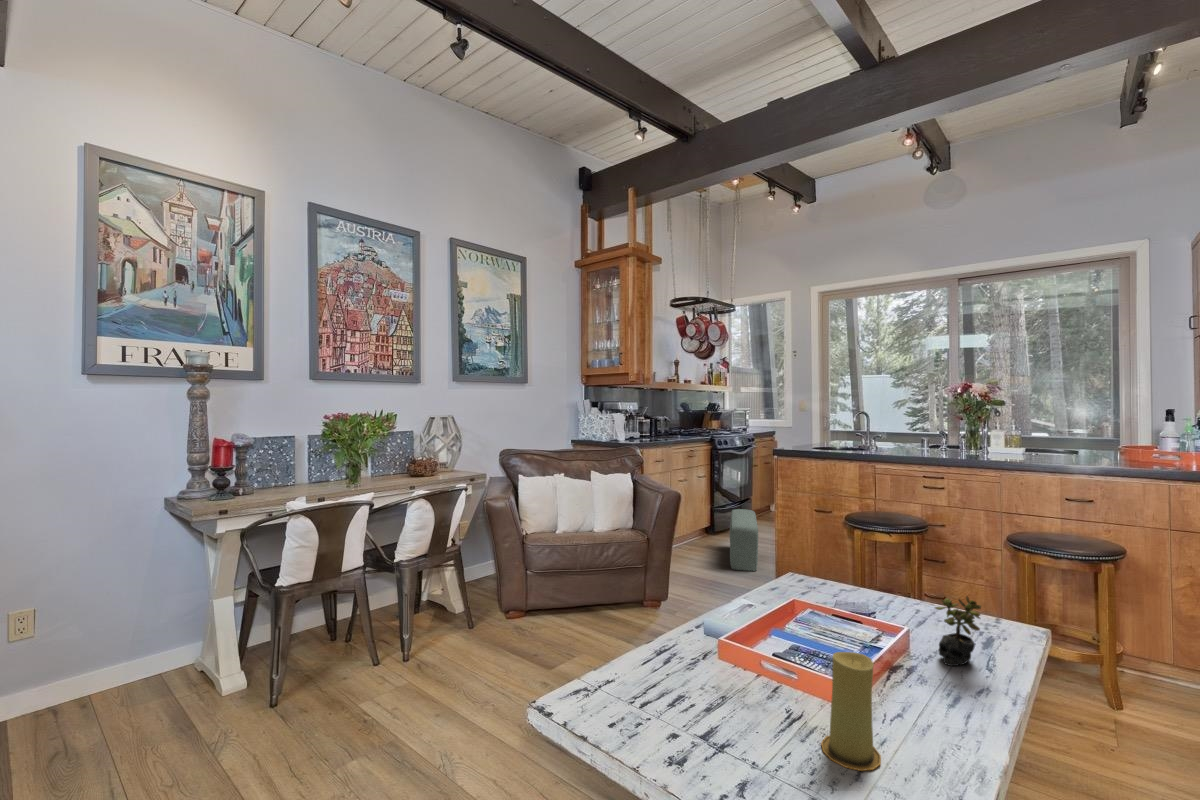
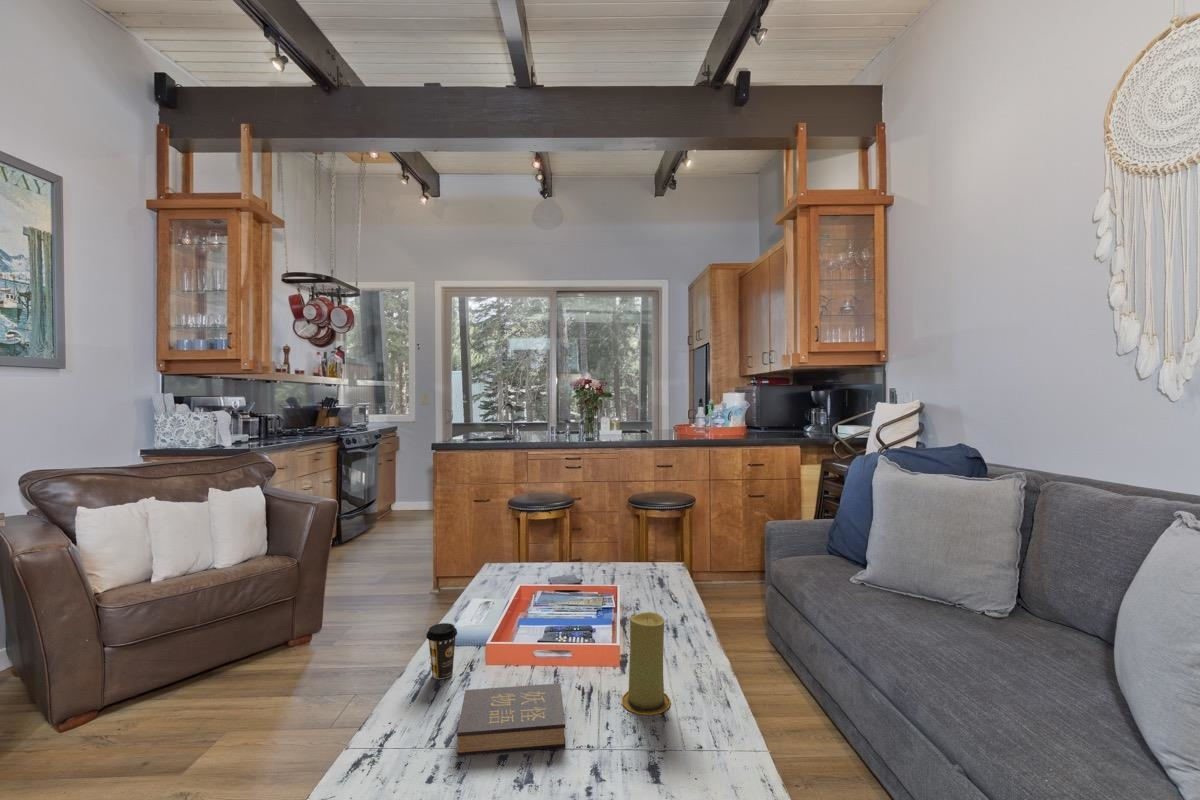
pouf: present [730,509,758,571] -> none [369,513,409,581]
succulent plant: present [935,597,981,666] -> none [641,549,676,609]
coffee cup: none [665,607,692,656] -> present [426,623,457,679]
hardback book: none [641,669,758,754] -> present [457,683,565,756]

